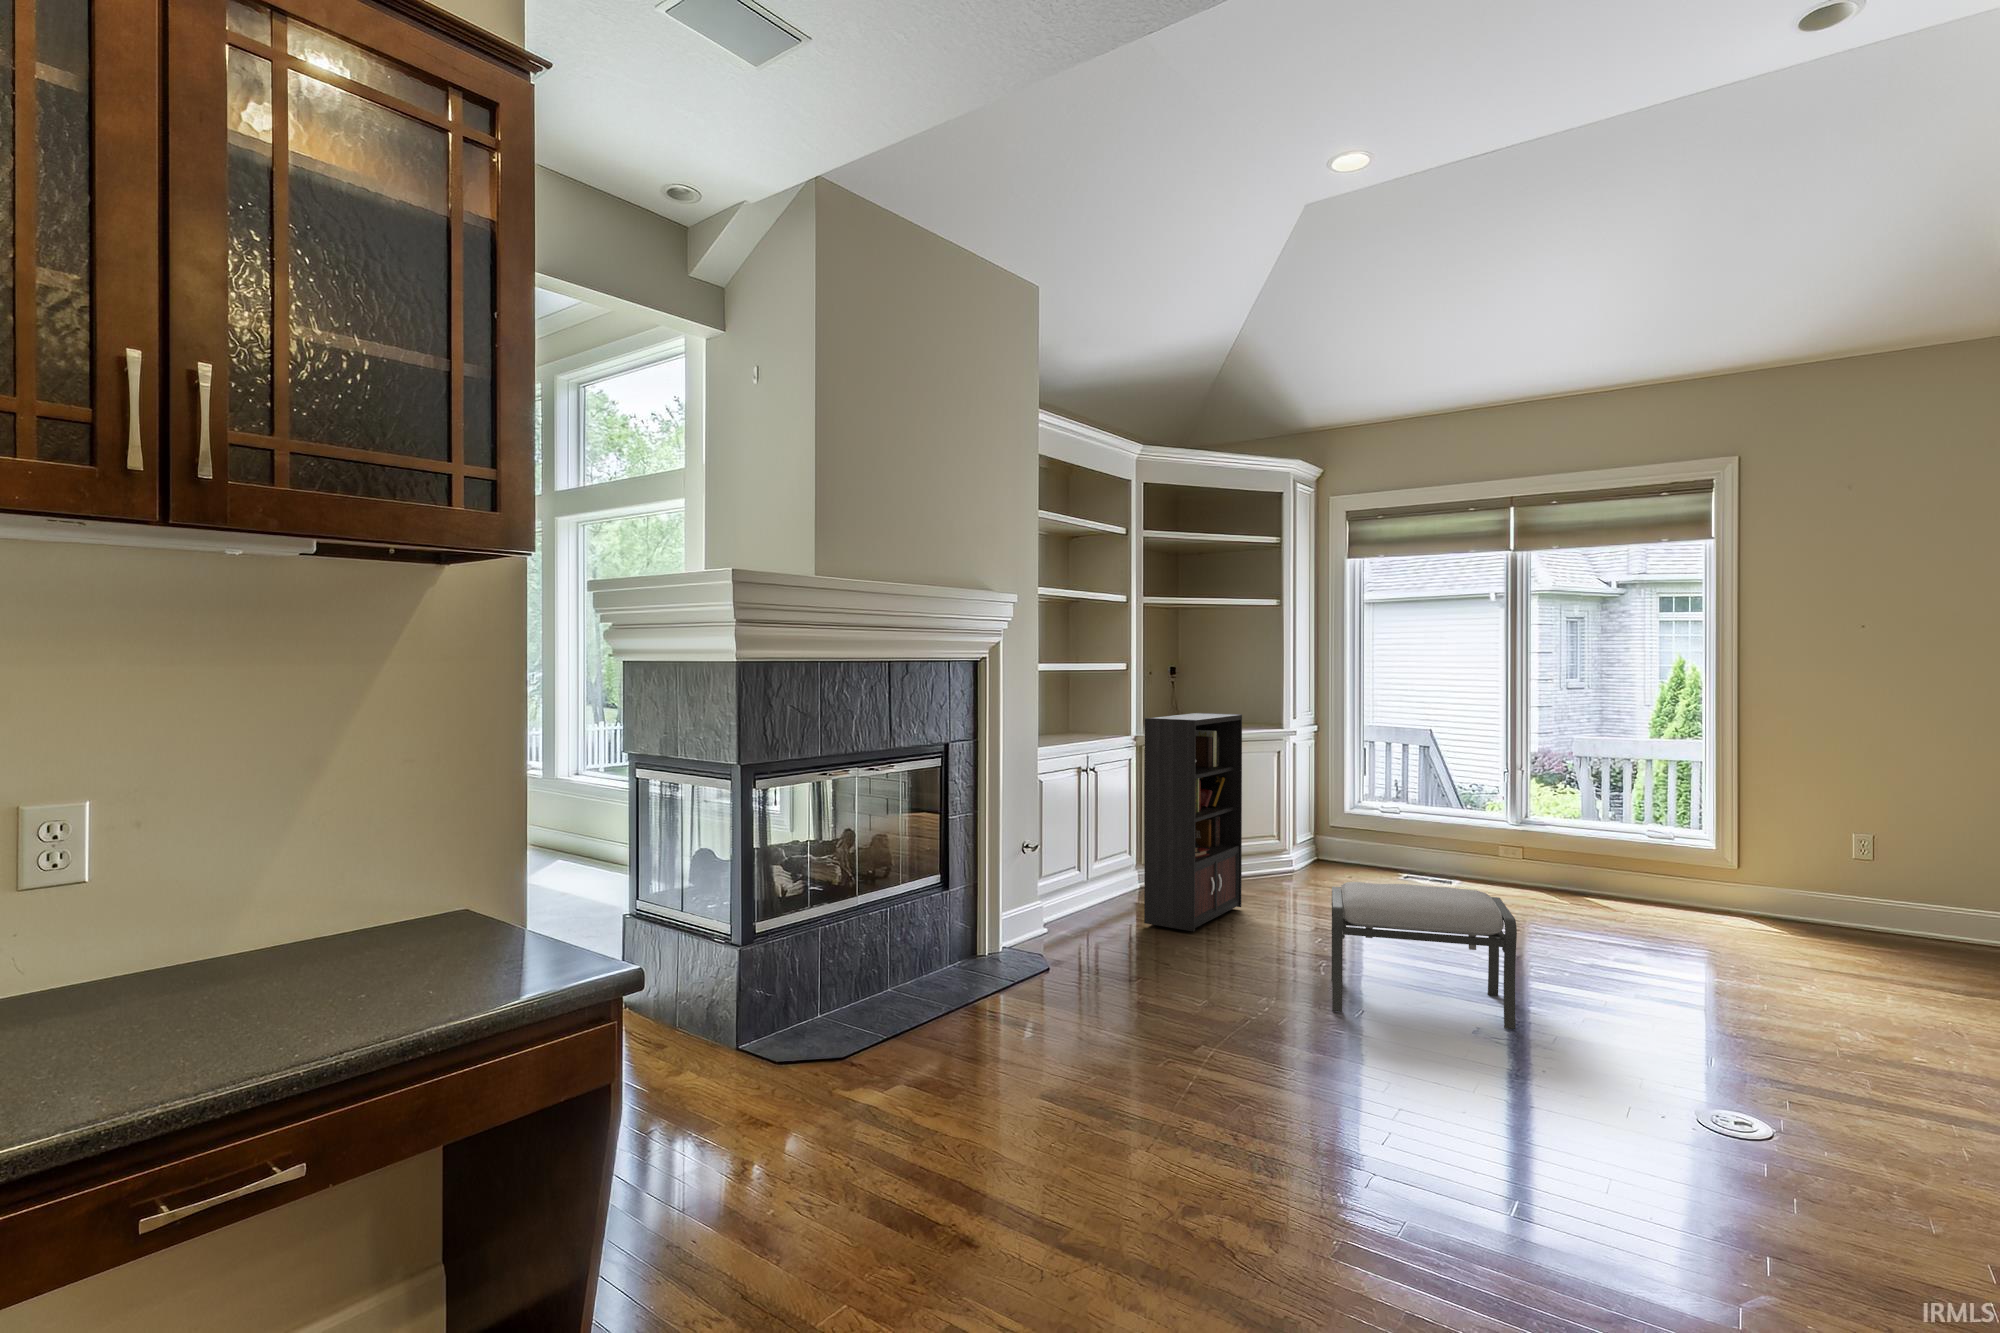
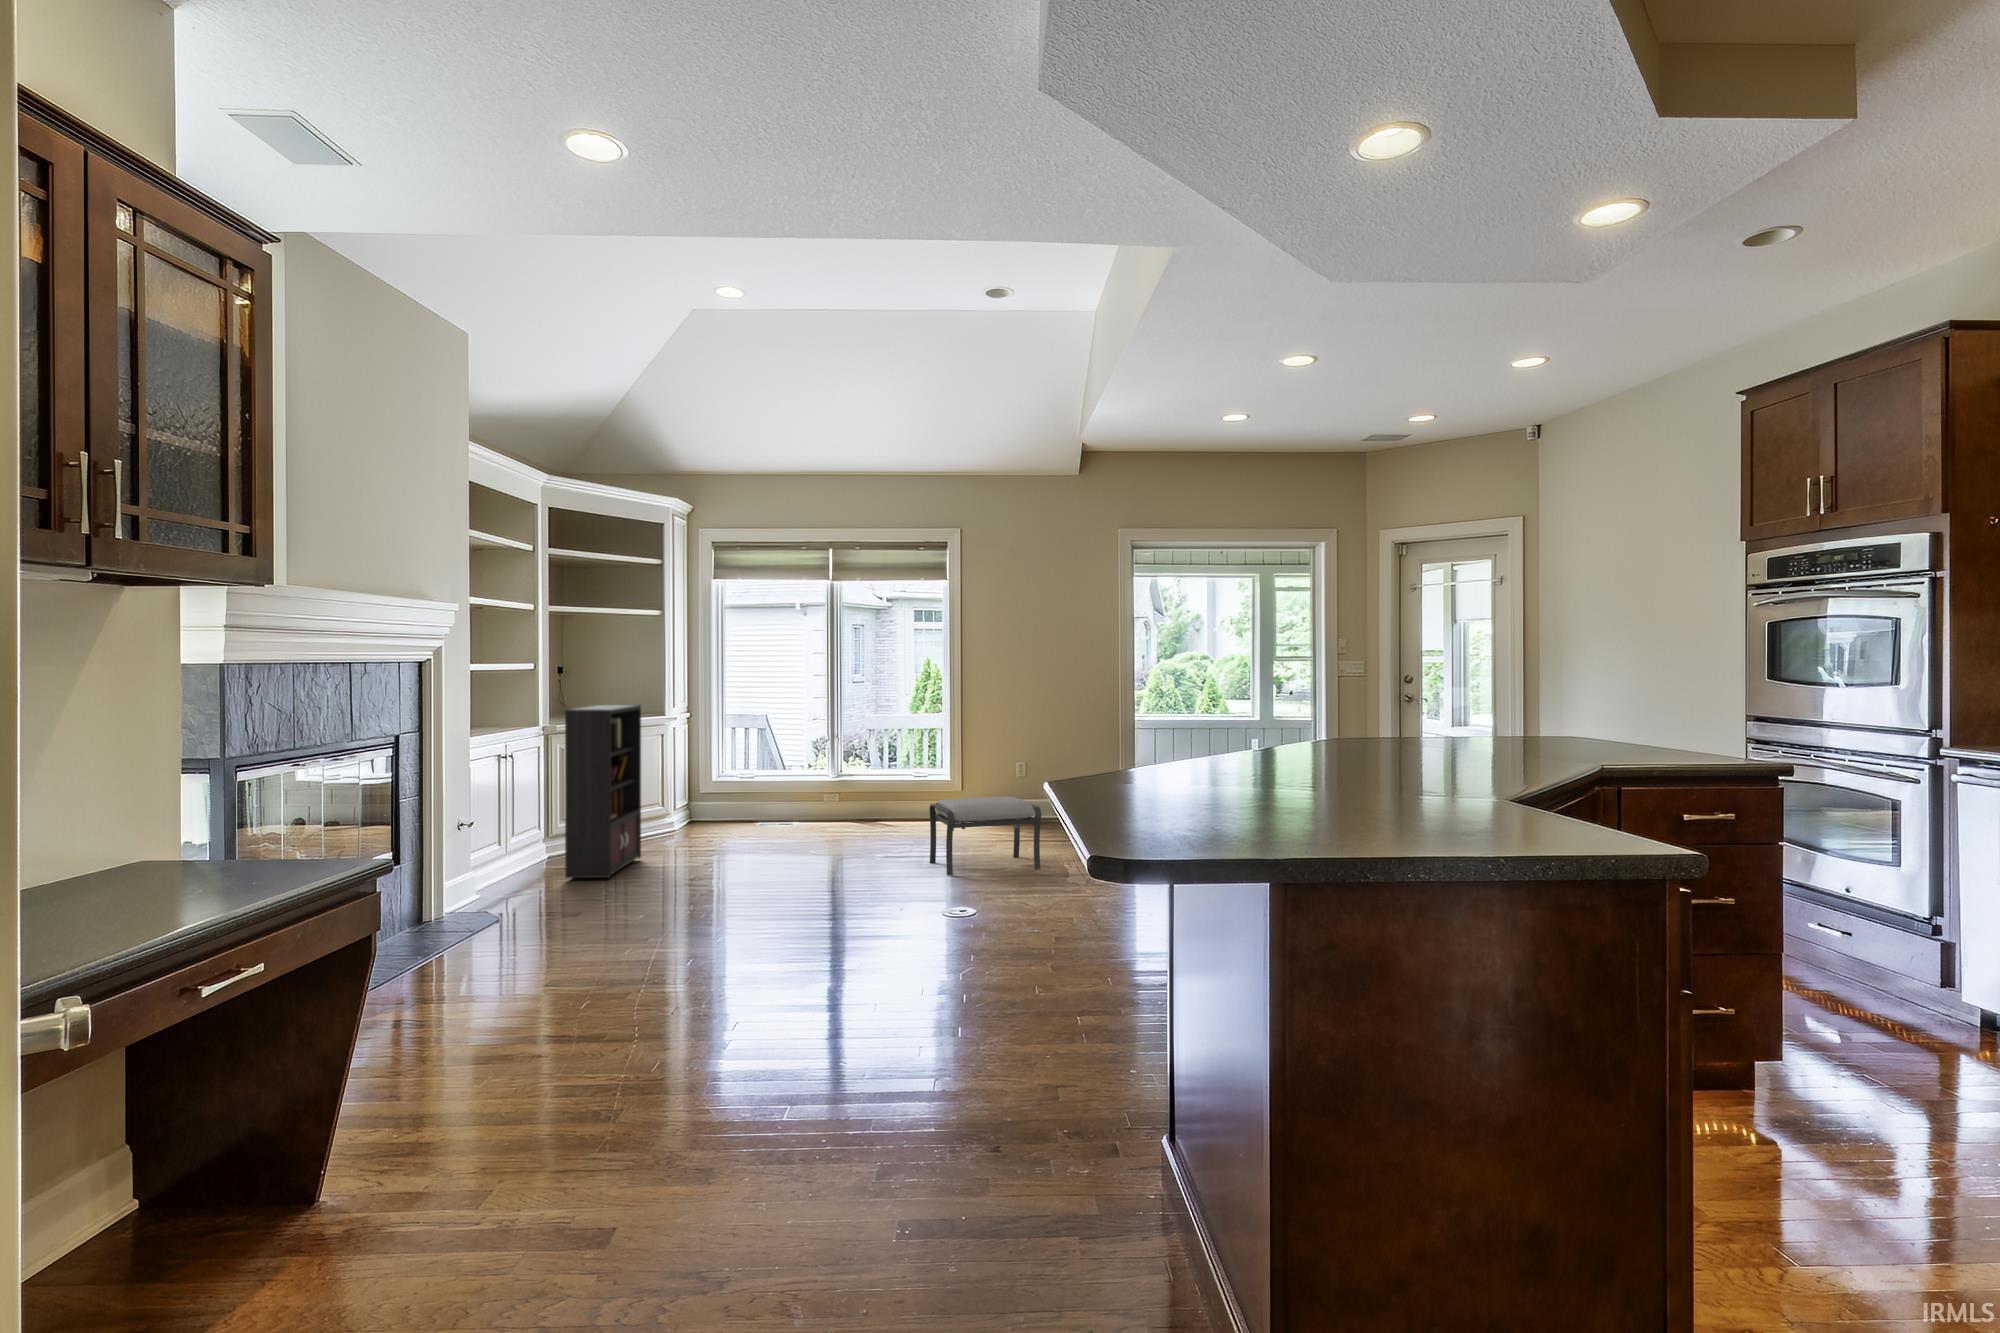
ottoman: present [1331,882,1517,1029] -> present [929,796,1041,875]

